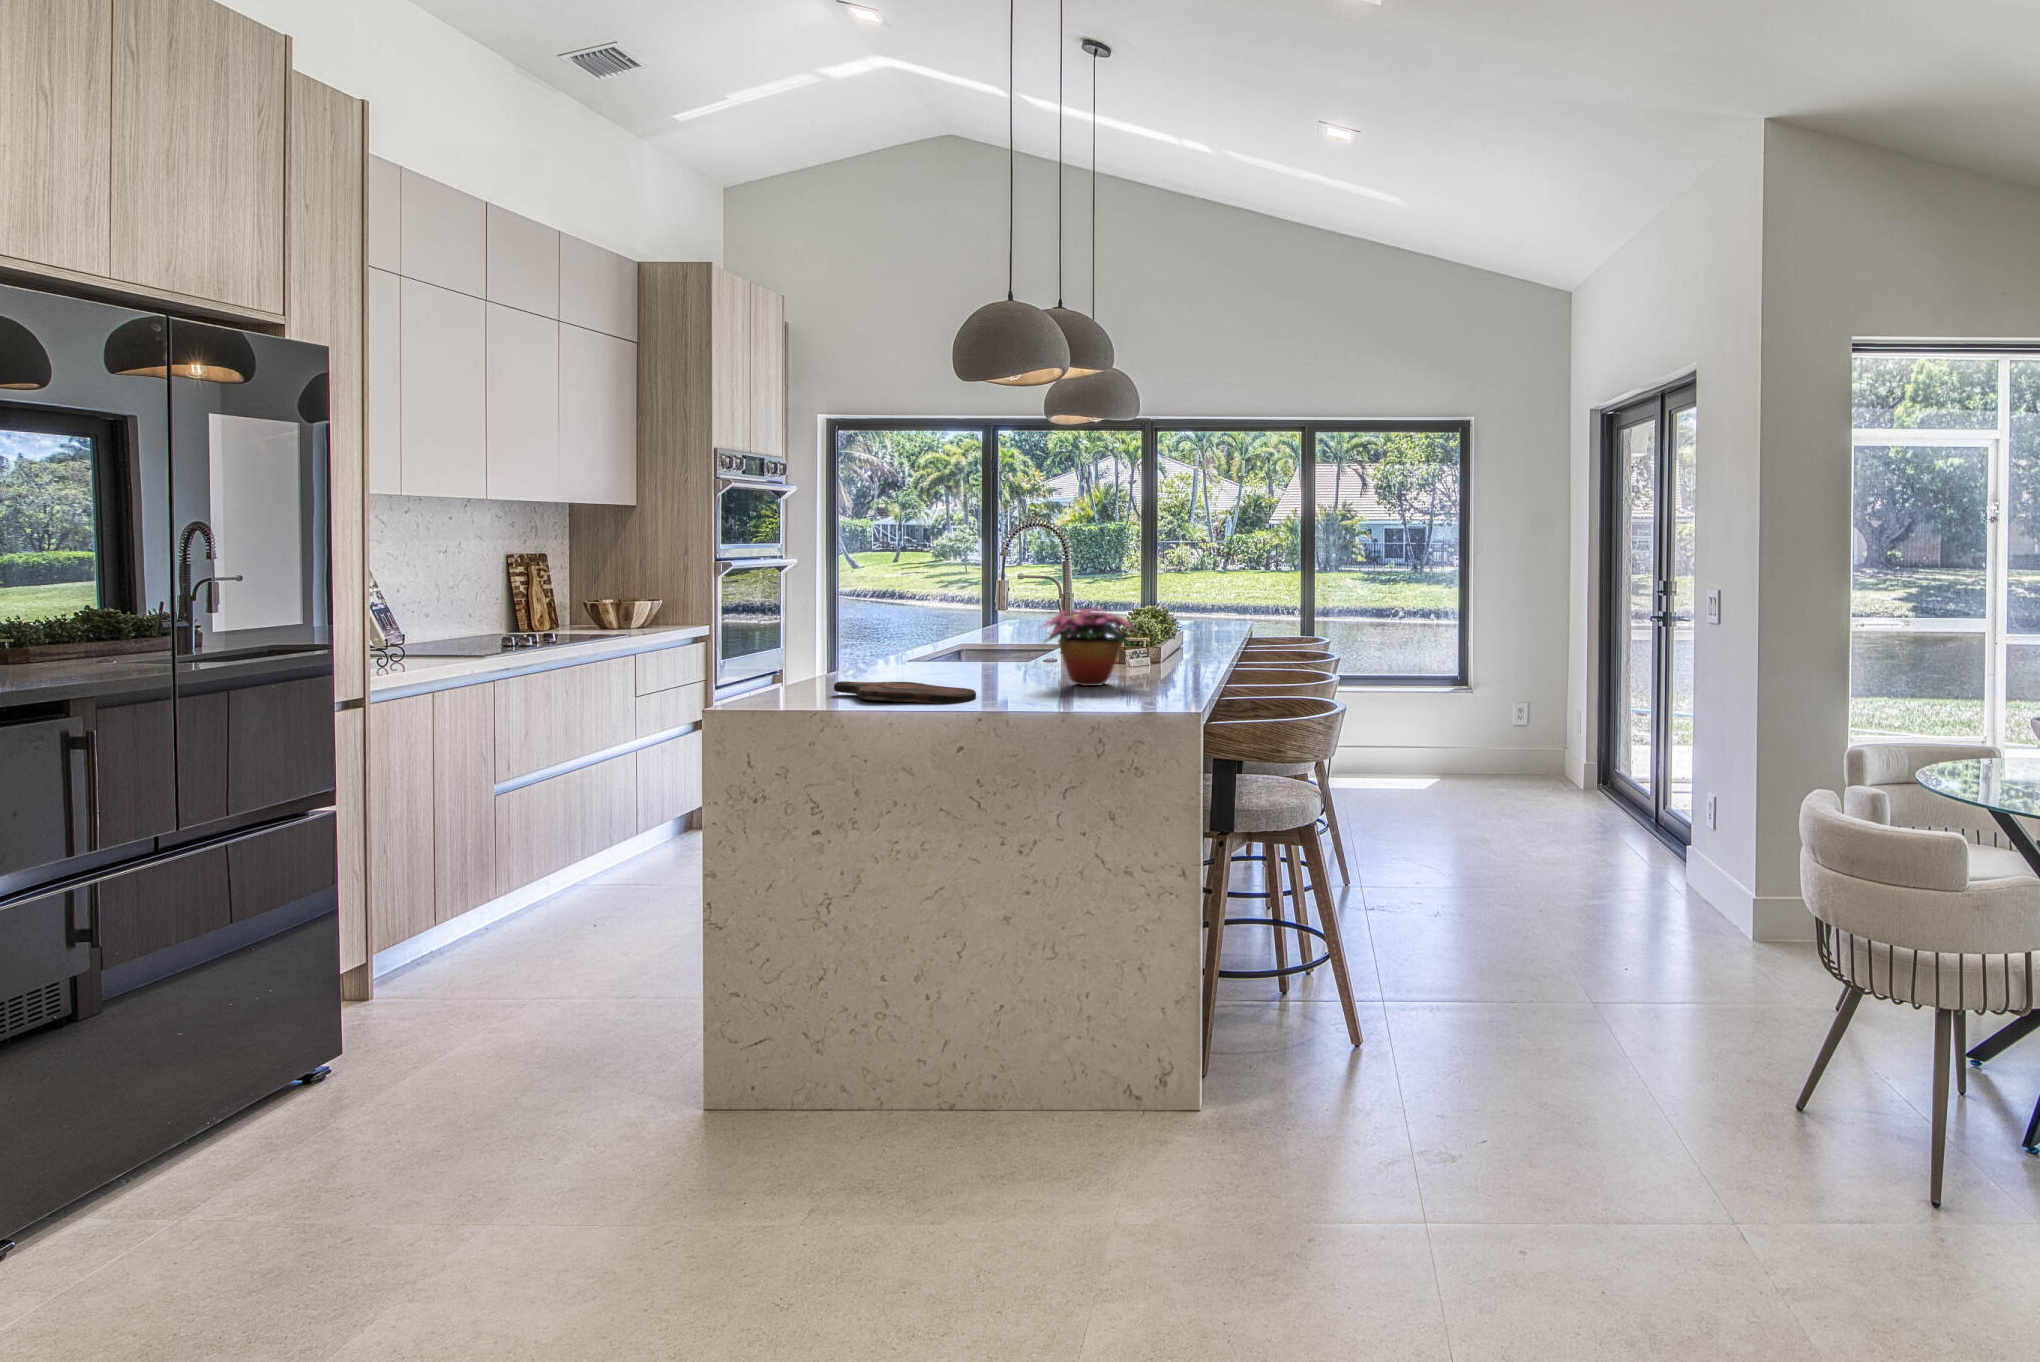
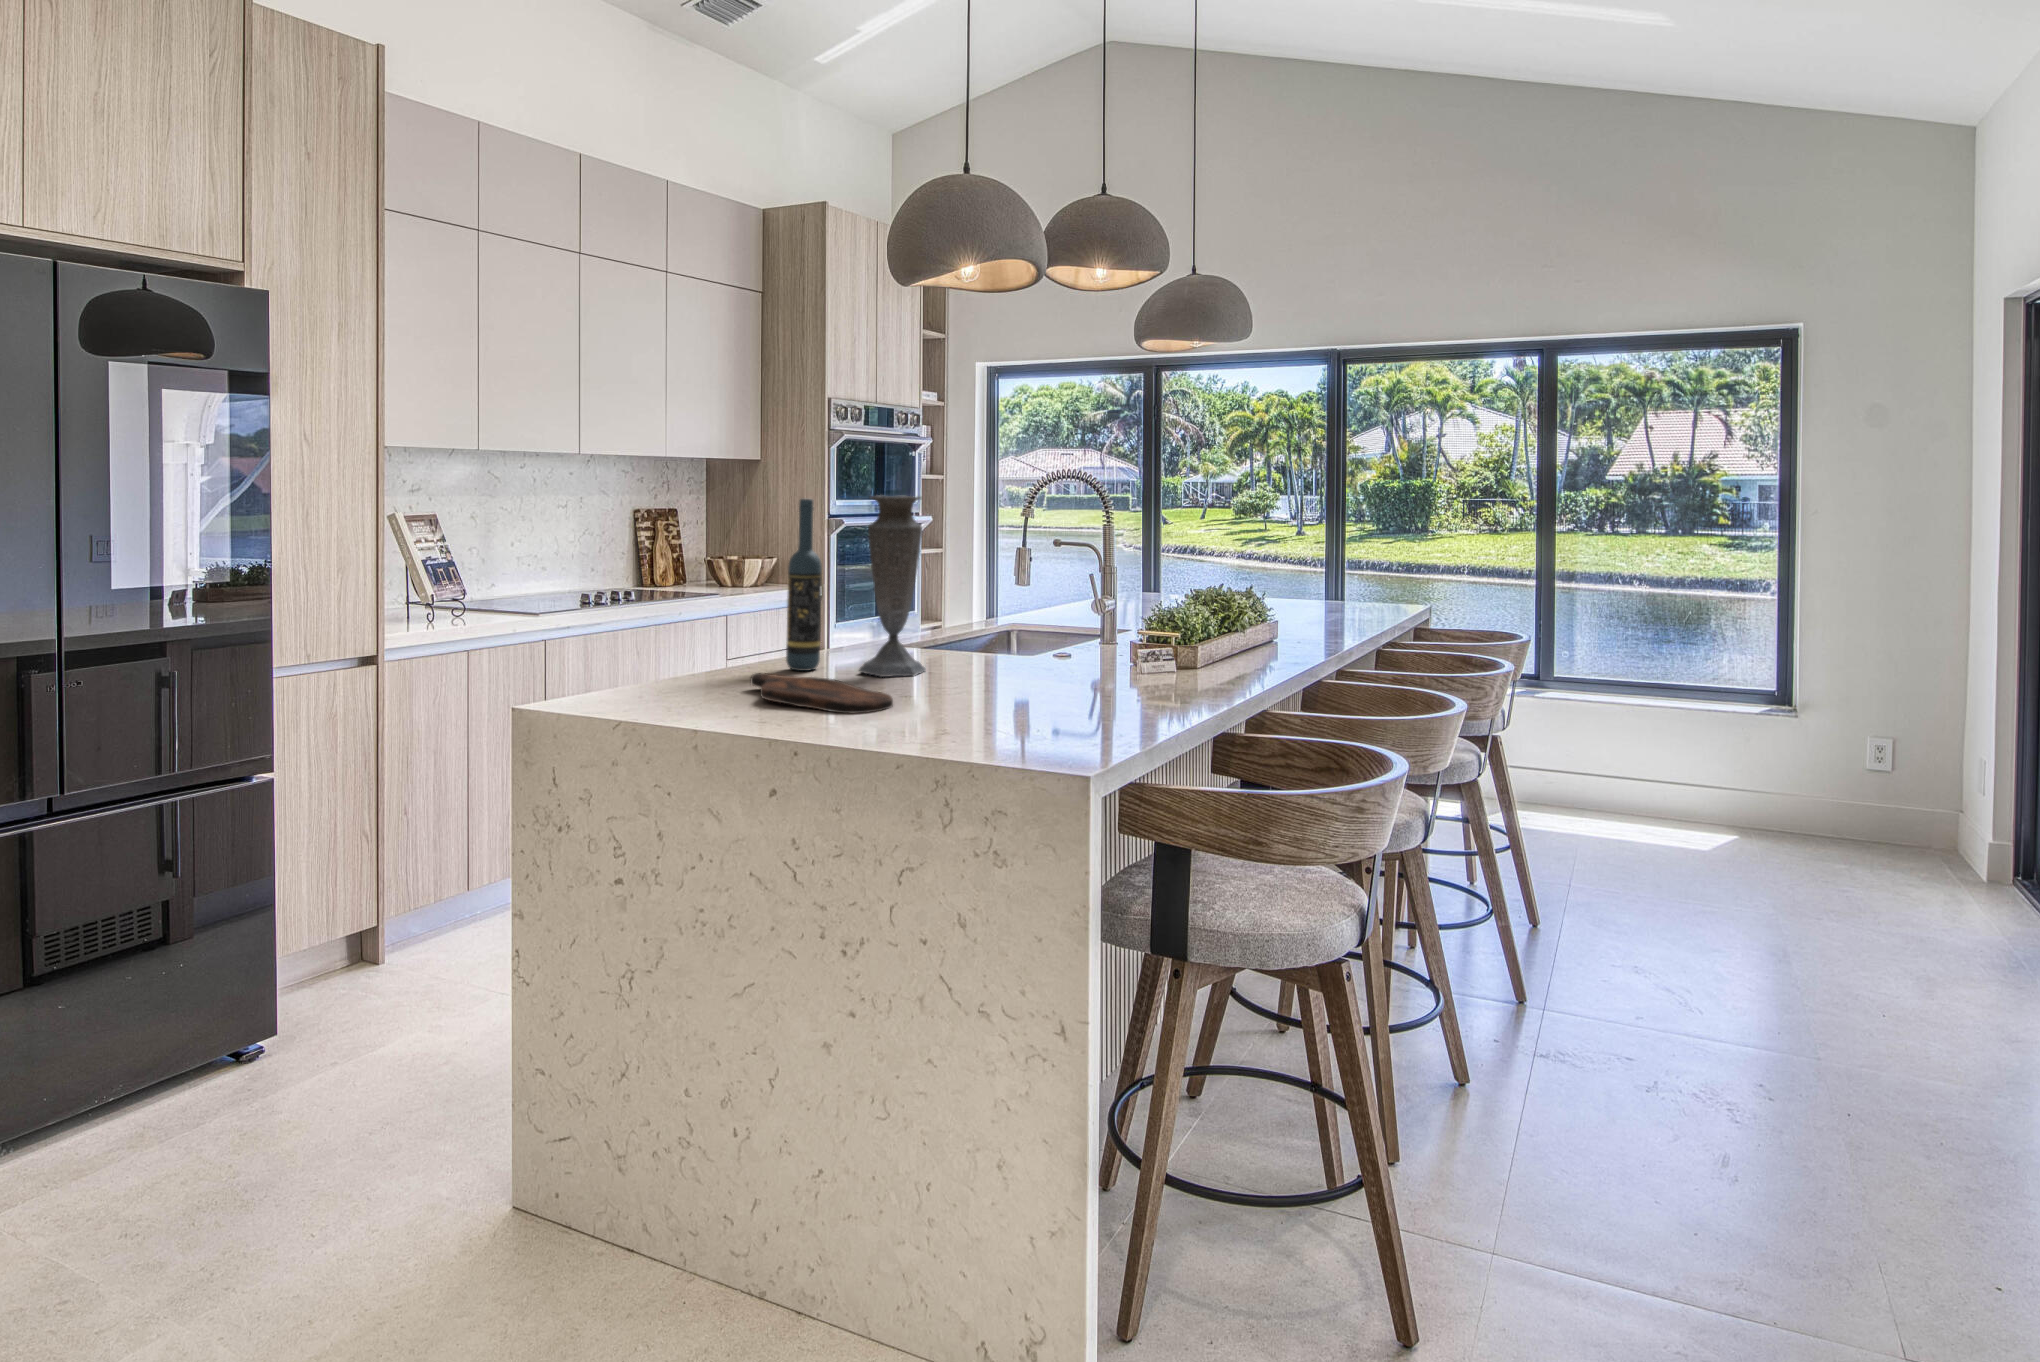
vase: none [904,536,957,681] -> present [859,495,926,677]
wine bottle: none [834,539,866,682] -> present [786,499,822,671]
flower arrangement: present [1044,609,1134,686] -> none [976,594,1129,700]

